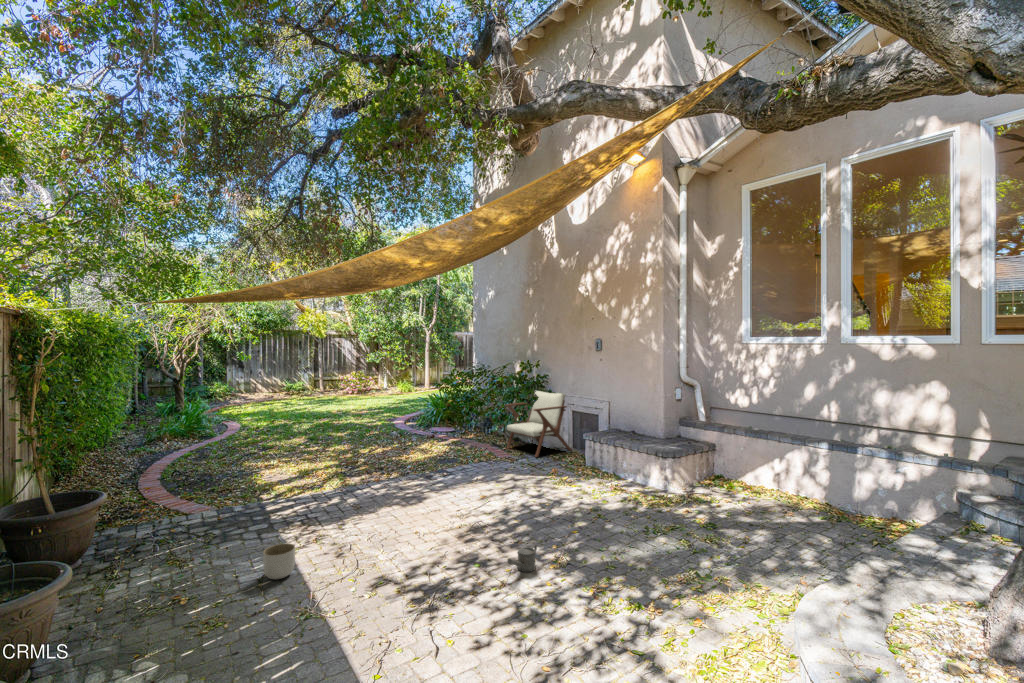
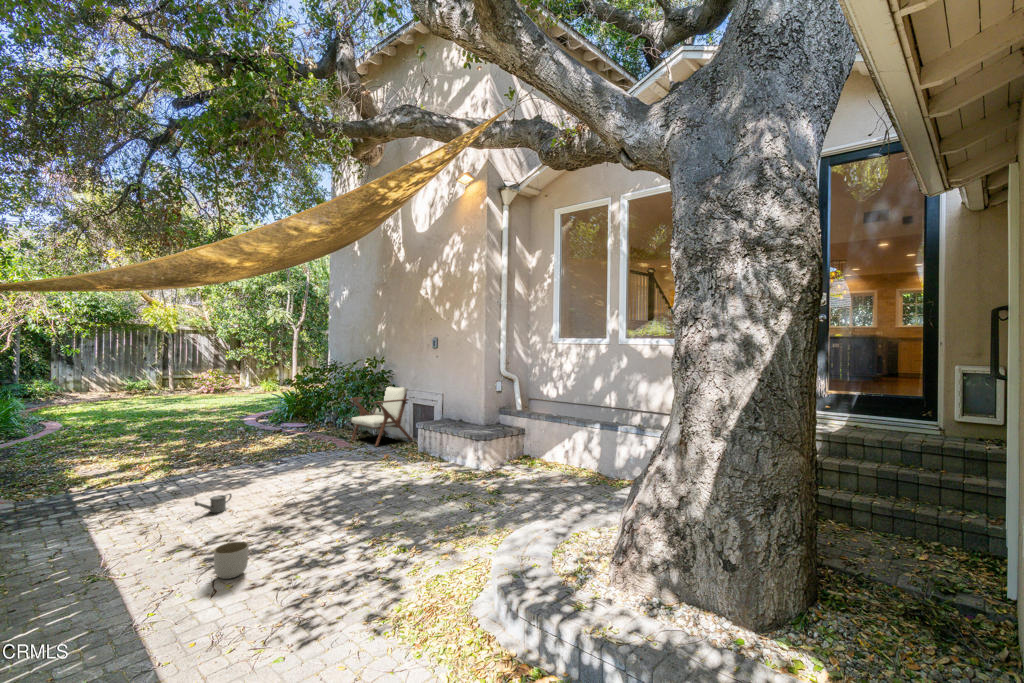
planter: present [263,543,295,579] -> present [214,541,249,579]
watering can: present [508,545,537,572] -> present [195,494,232,513]

